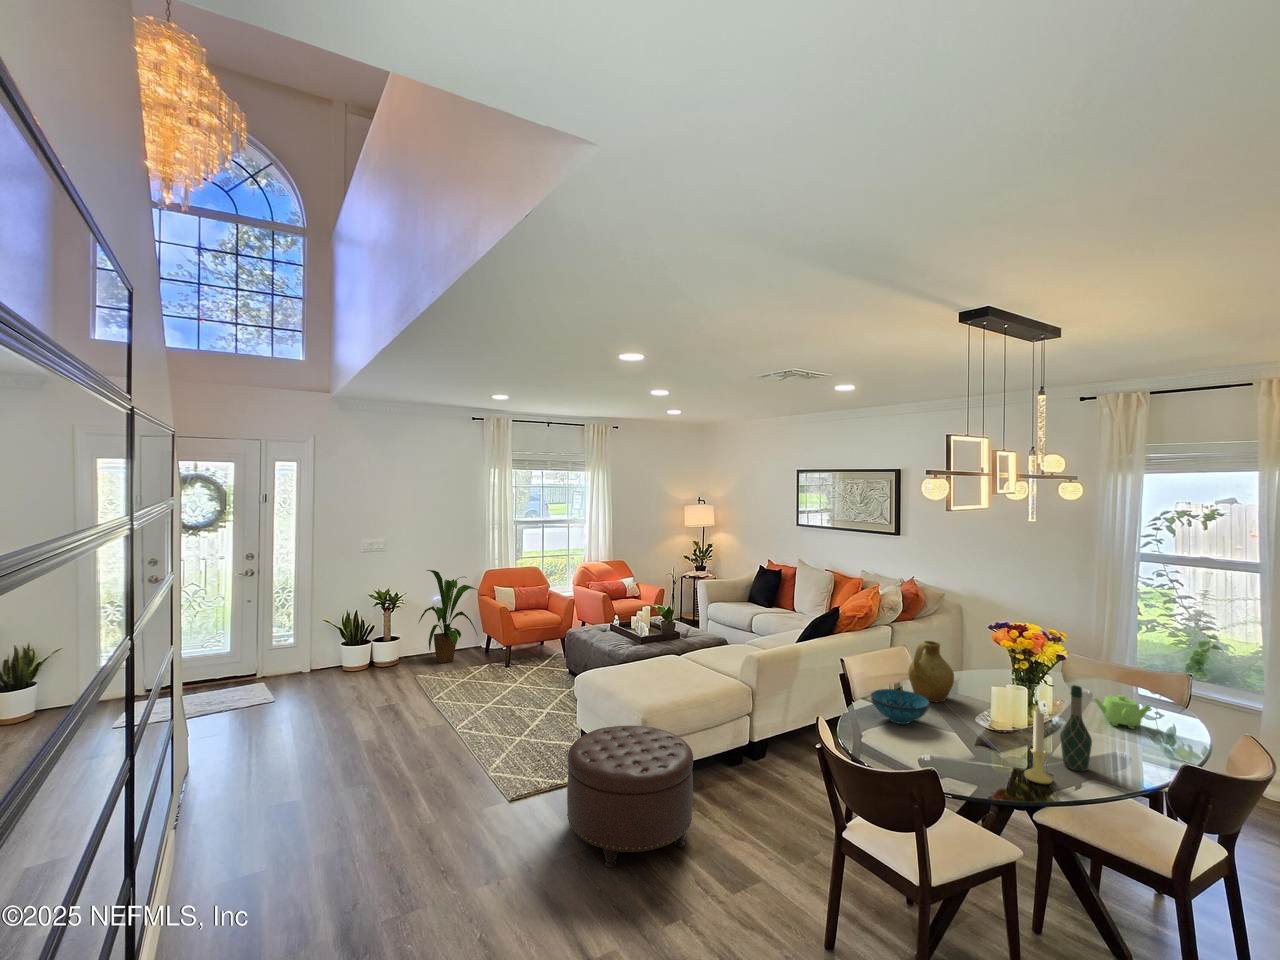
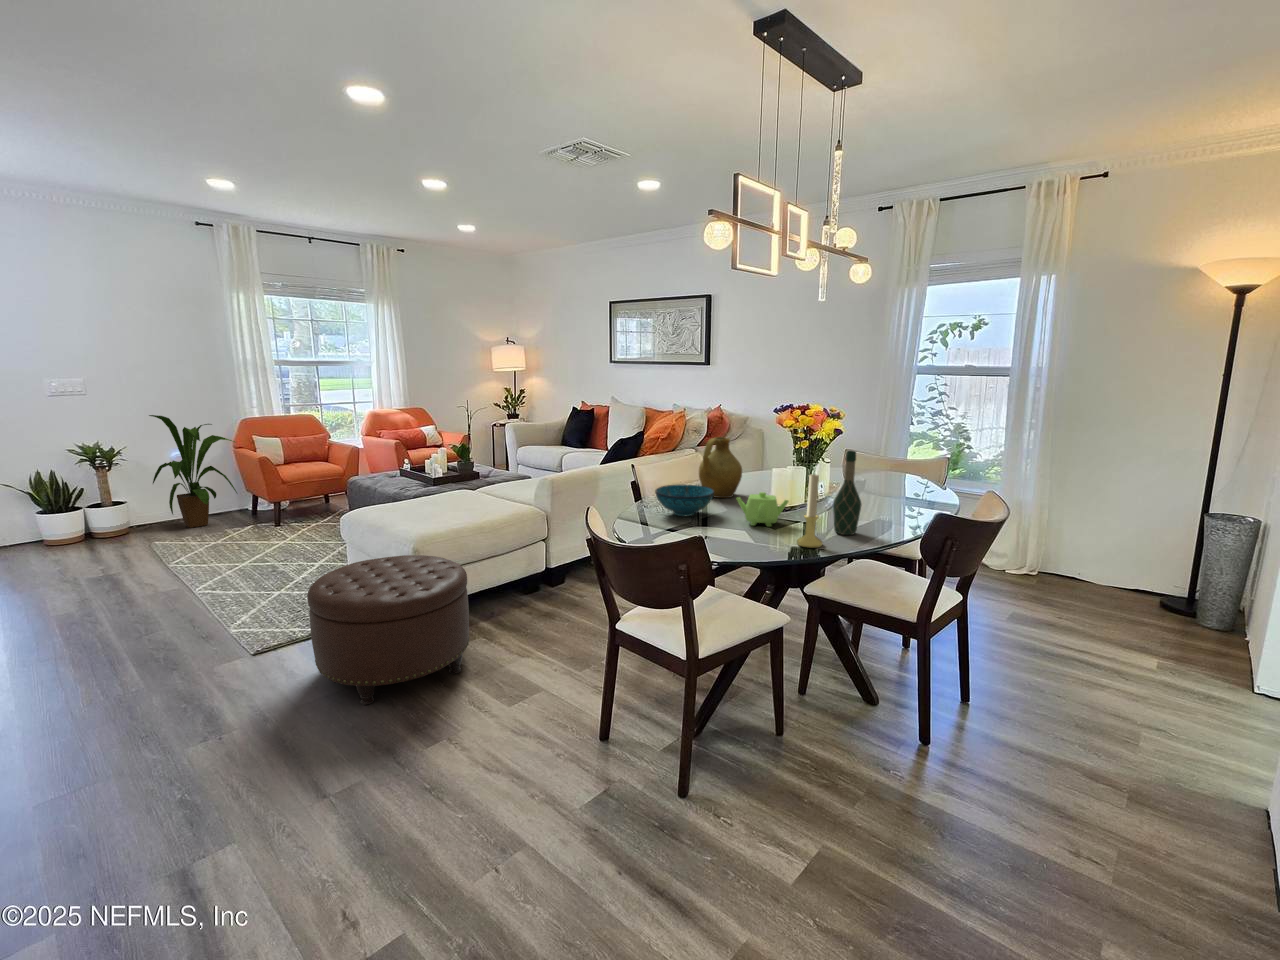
teapot: present [1094,695,1151,729] -> present [737,492,788,527]

